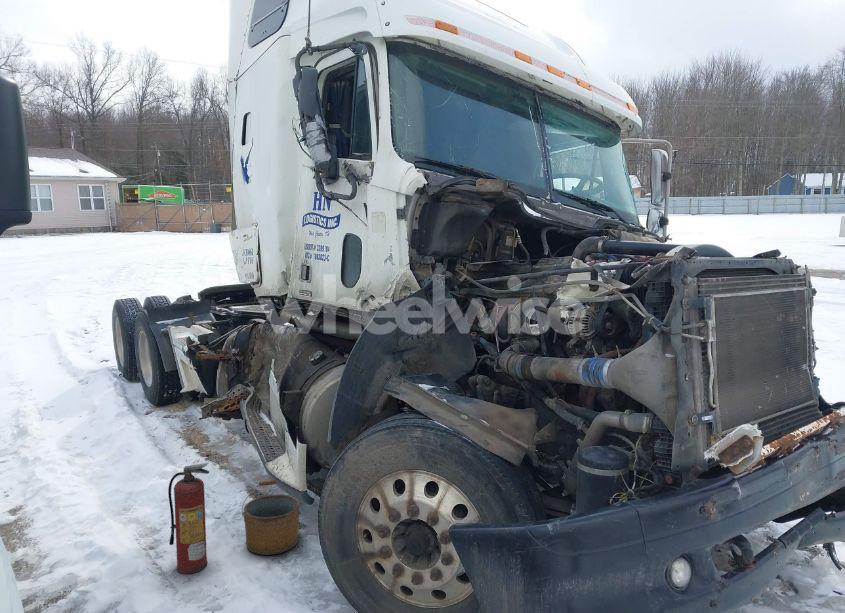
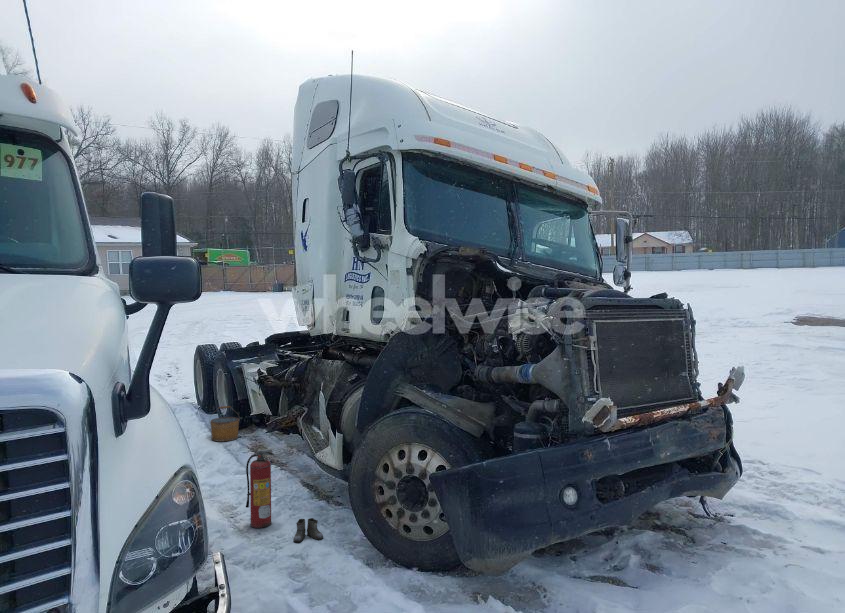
bucket: present [242,479,300,555] -> present [210,406,239,442]
boots: none [234,561,281,600] -> present [293,518,323,543]

